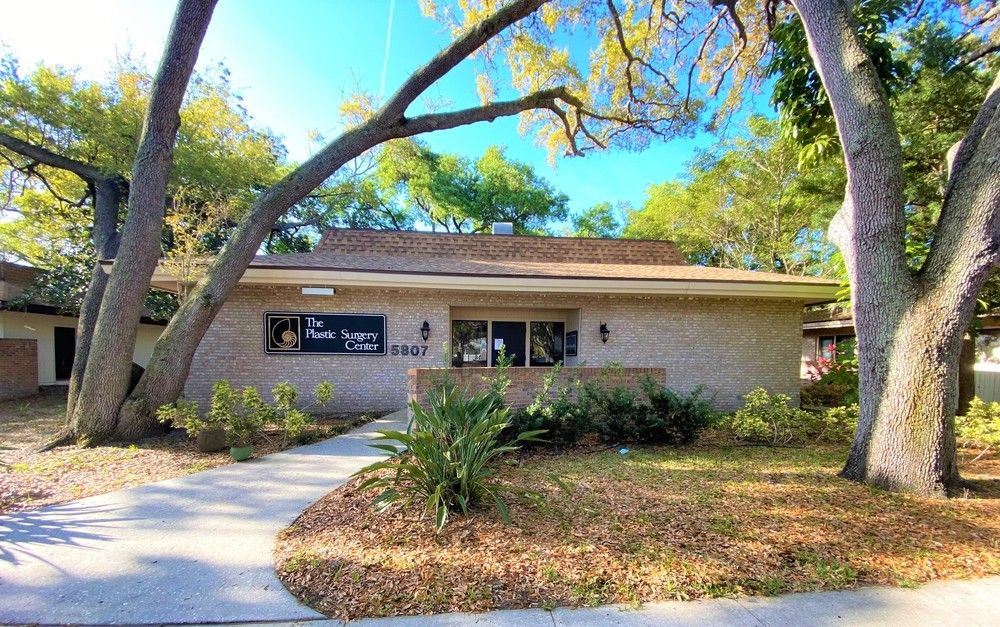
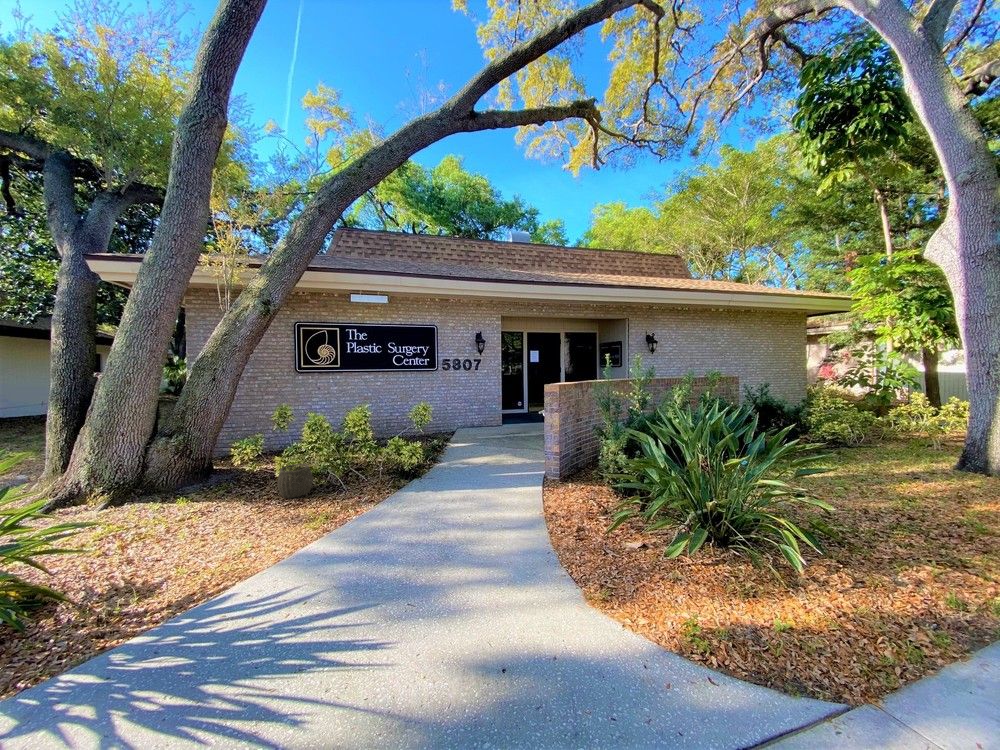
potted plant: present [230,422,257,460] -> none [343,458,372,507]

